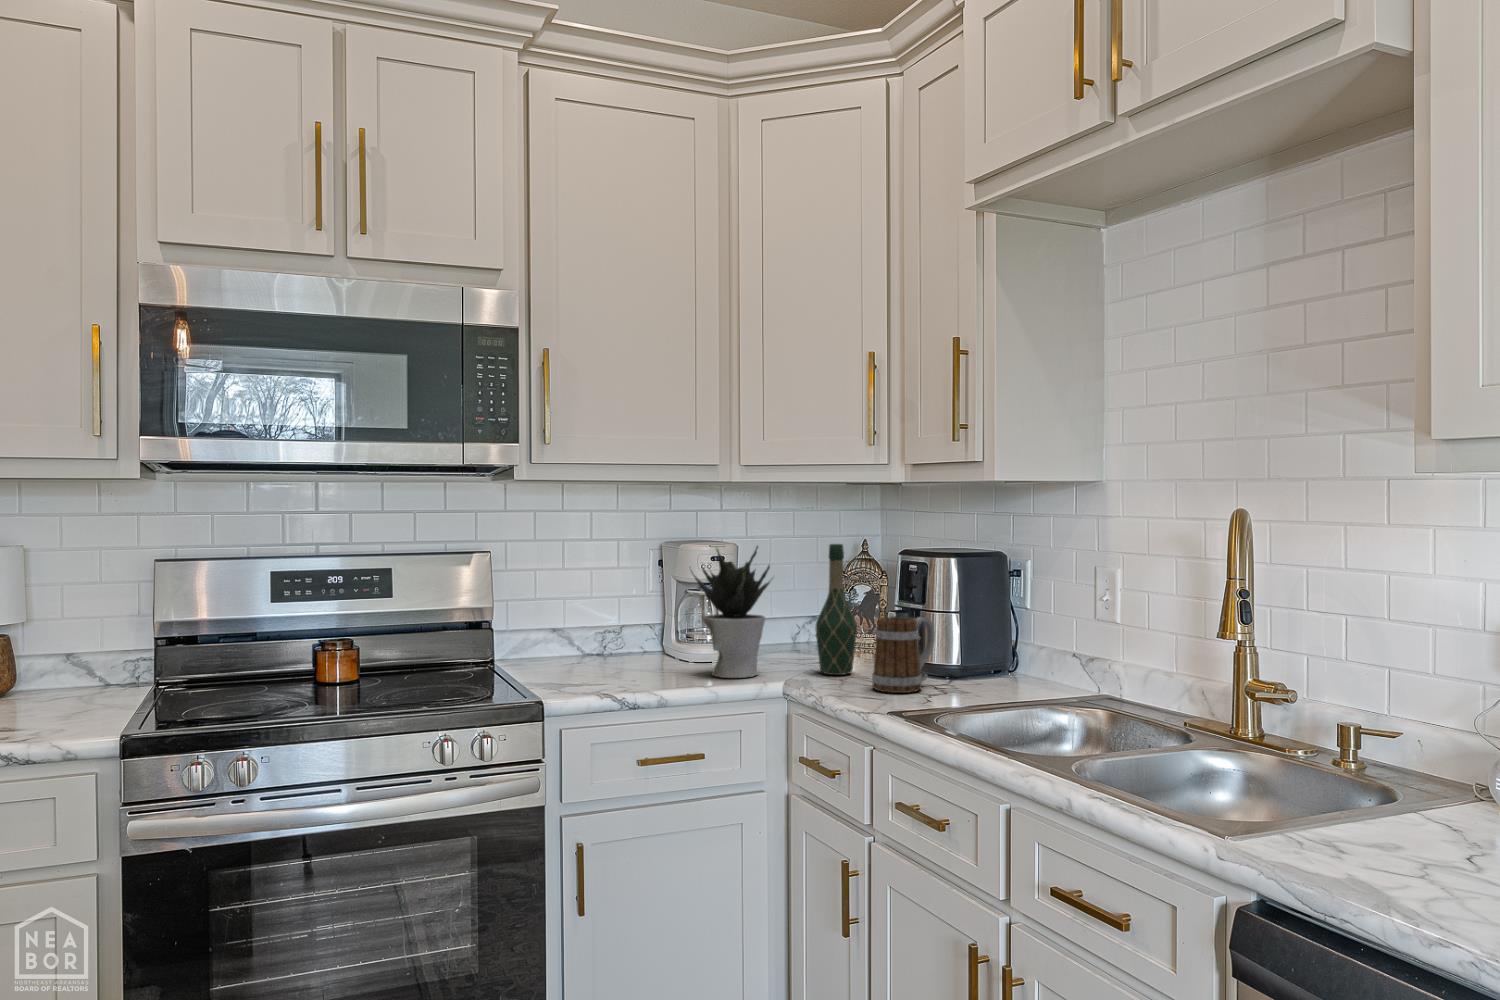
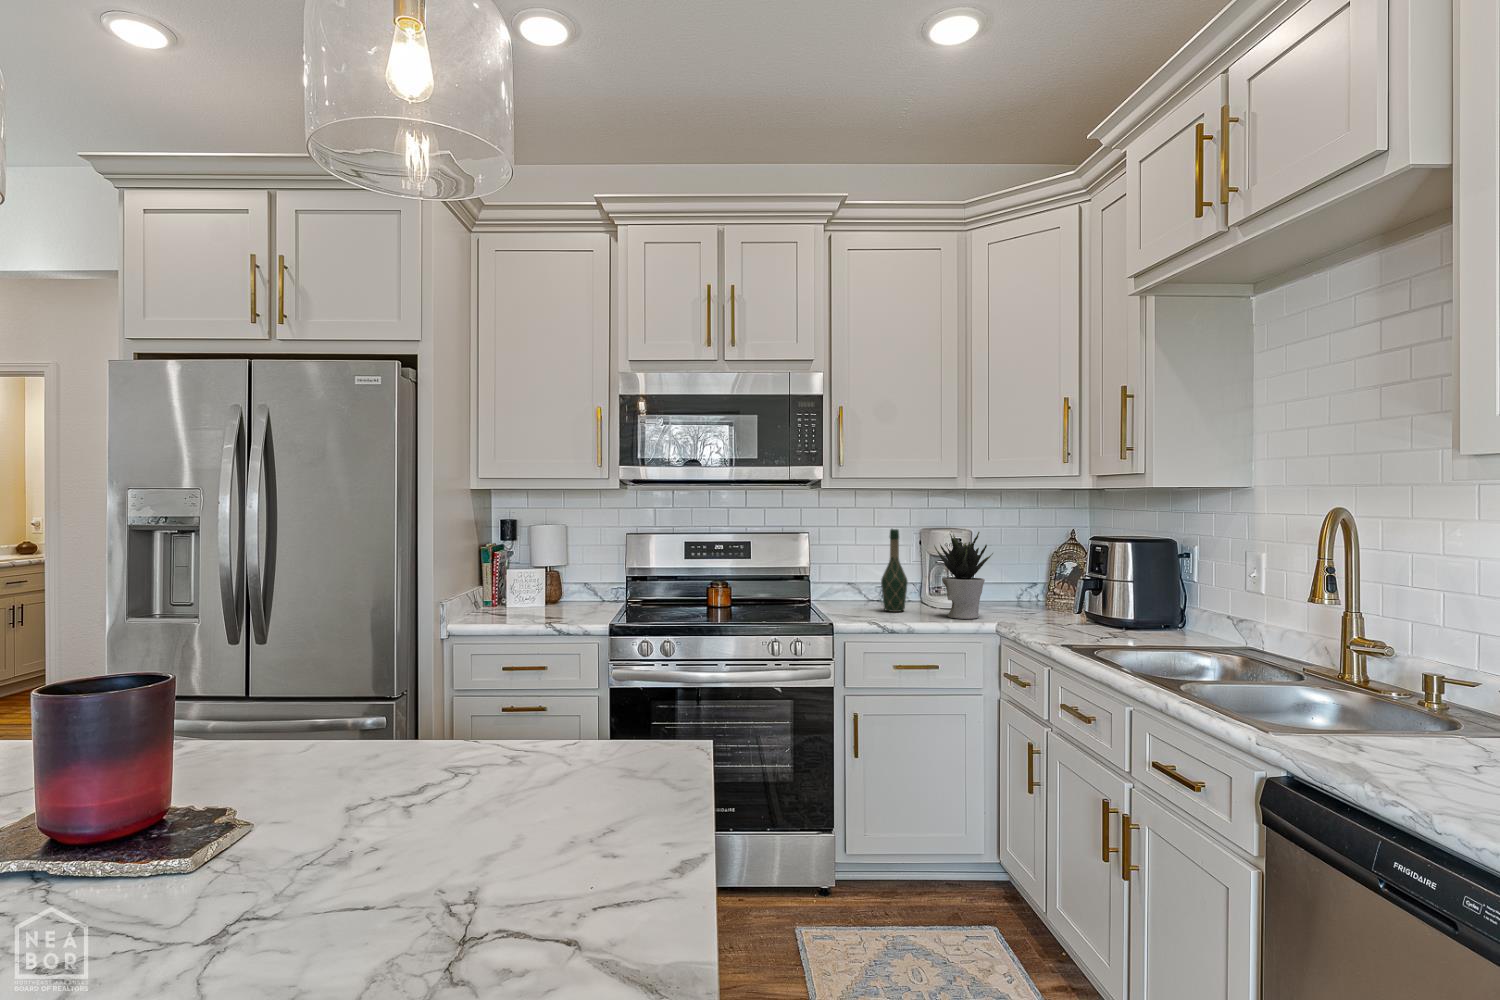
wine bottle: present [816,544,857,675] -> present [881,529,908,612]
mug: present [872,616,935,693] -> none [1052,581,1101,633]

